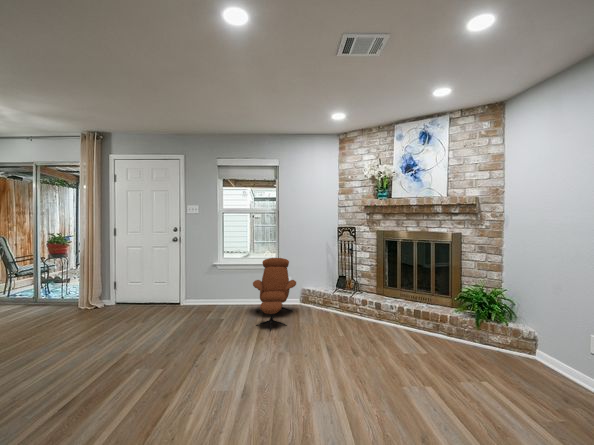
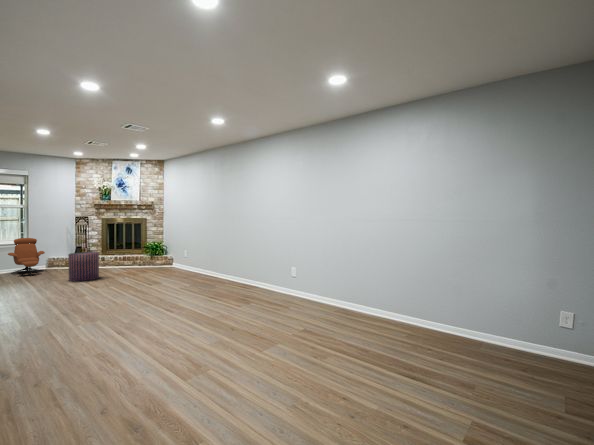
pouf: none [312,316,375,408] -> present [68,252,99,281]

